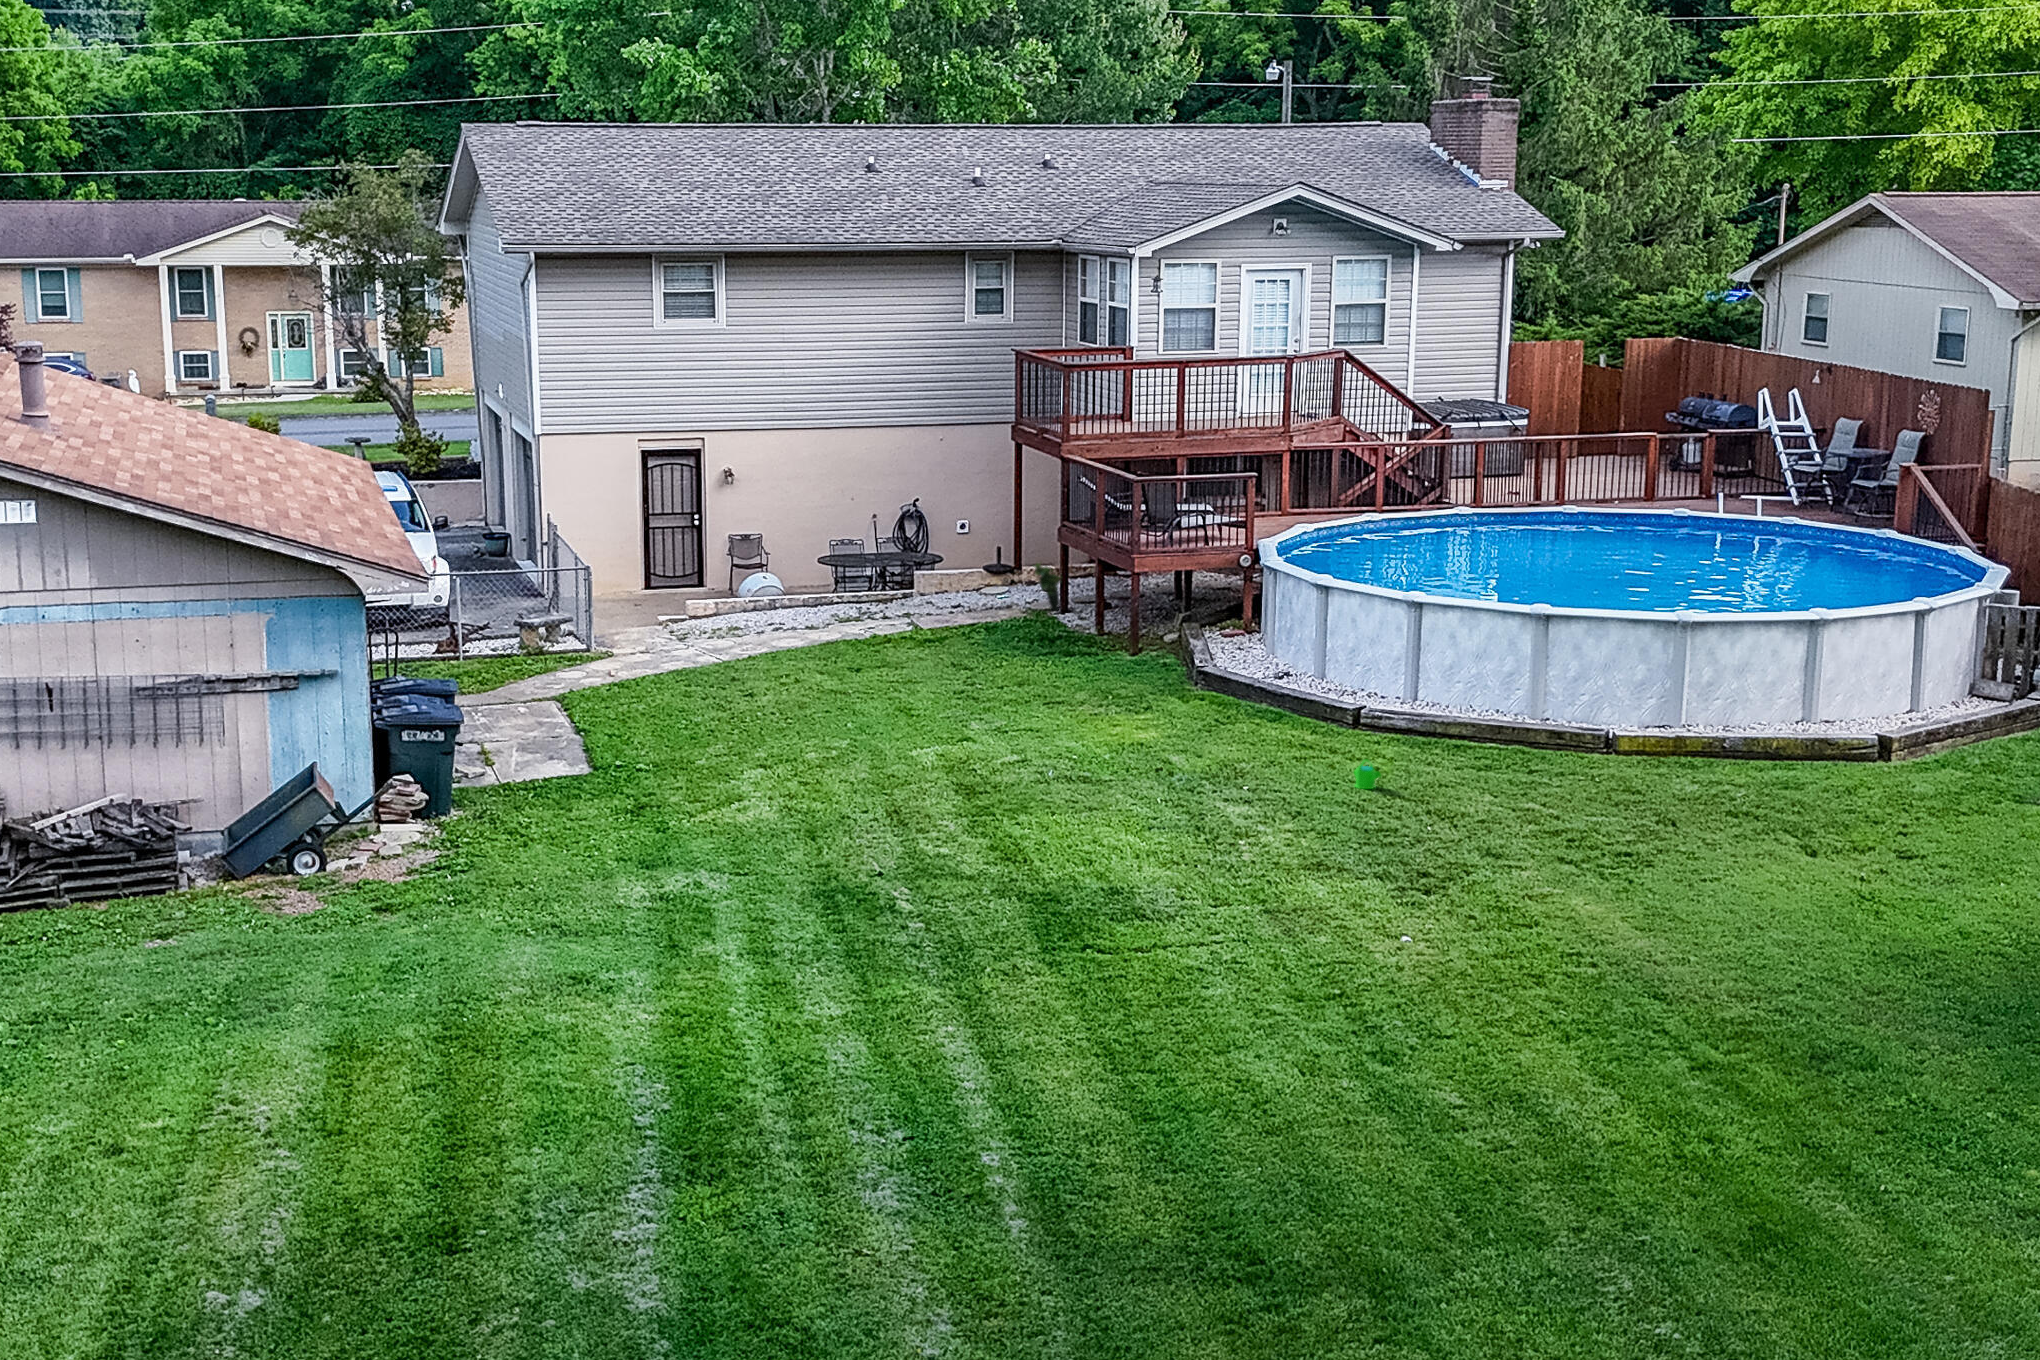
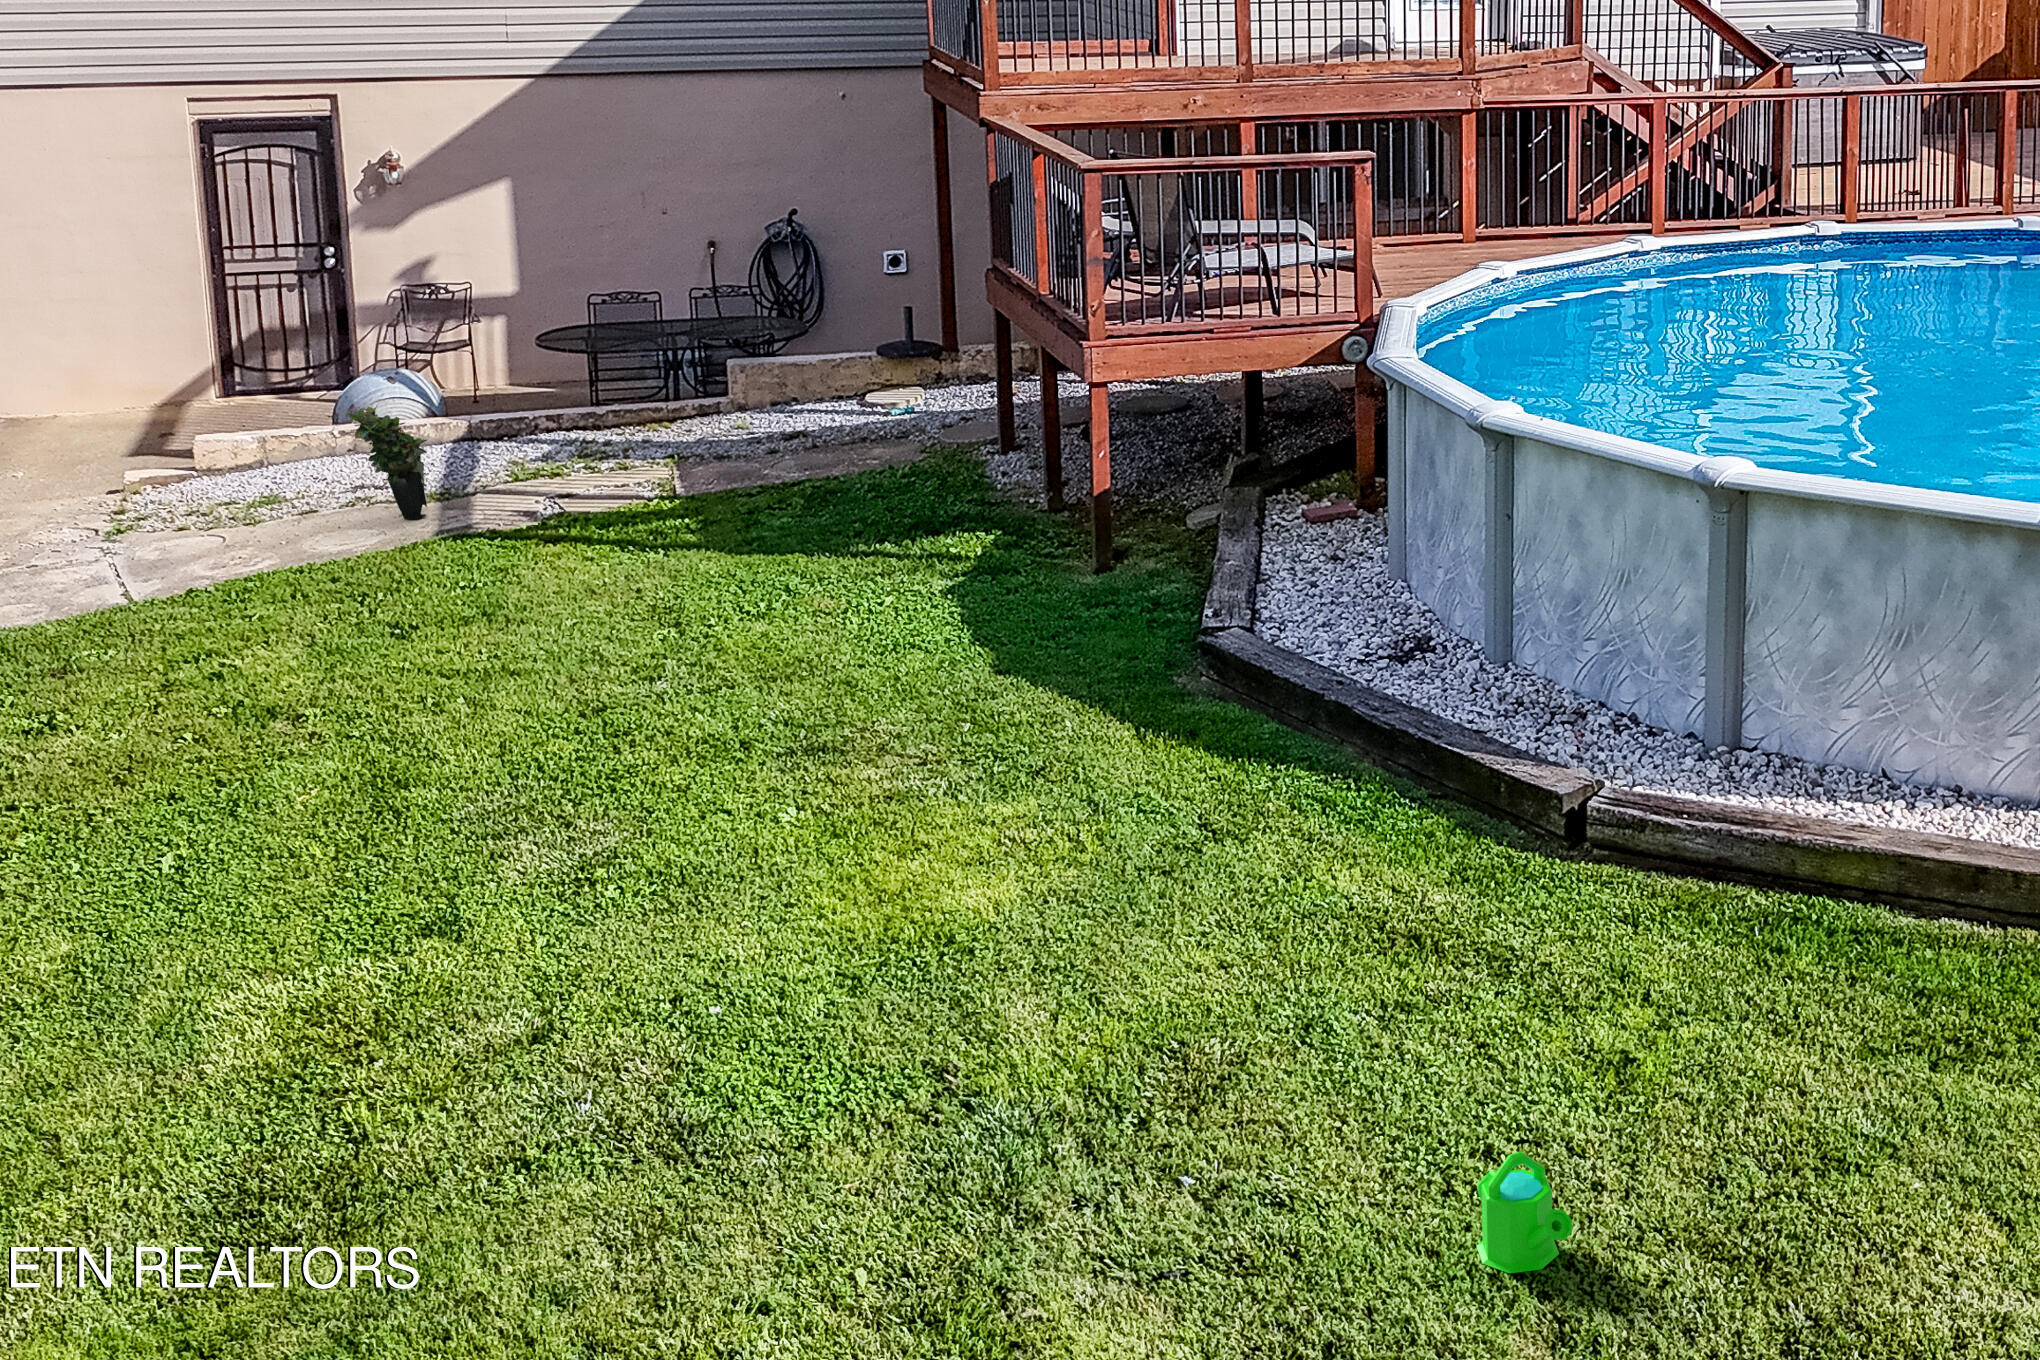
potted plant: present [1033,563,1060,611] -> present [346,405,427,520]

